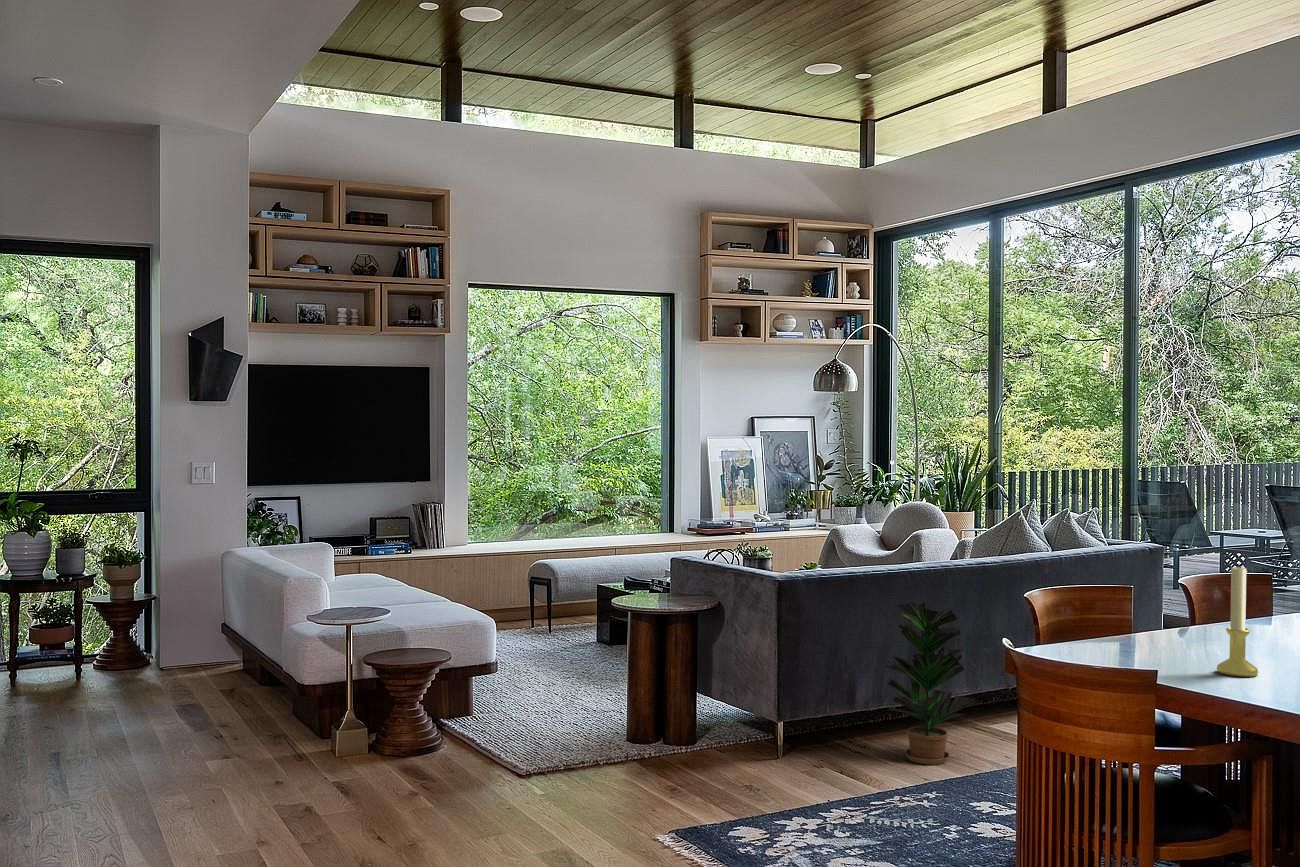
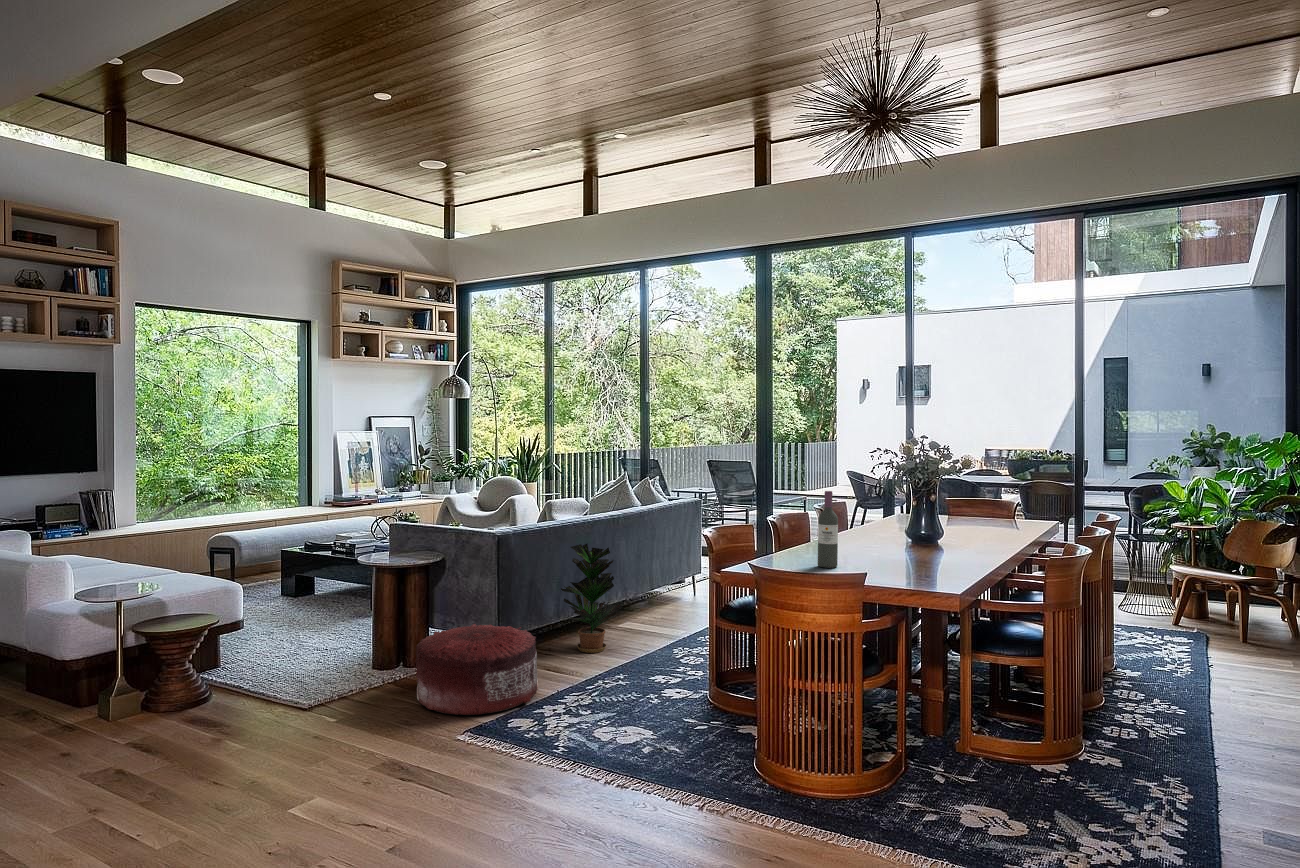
wine bottle: none [1150,535,1186,663] -> present [818,491,838,568]
candle holder: present [1217,566,1258,677] -> none [861,506,884,572]
pouf: none [641,697,805,816] -> present [416,624,538,715]

